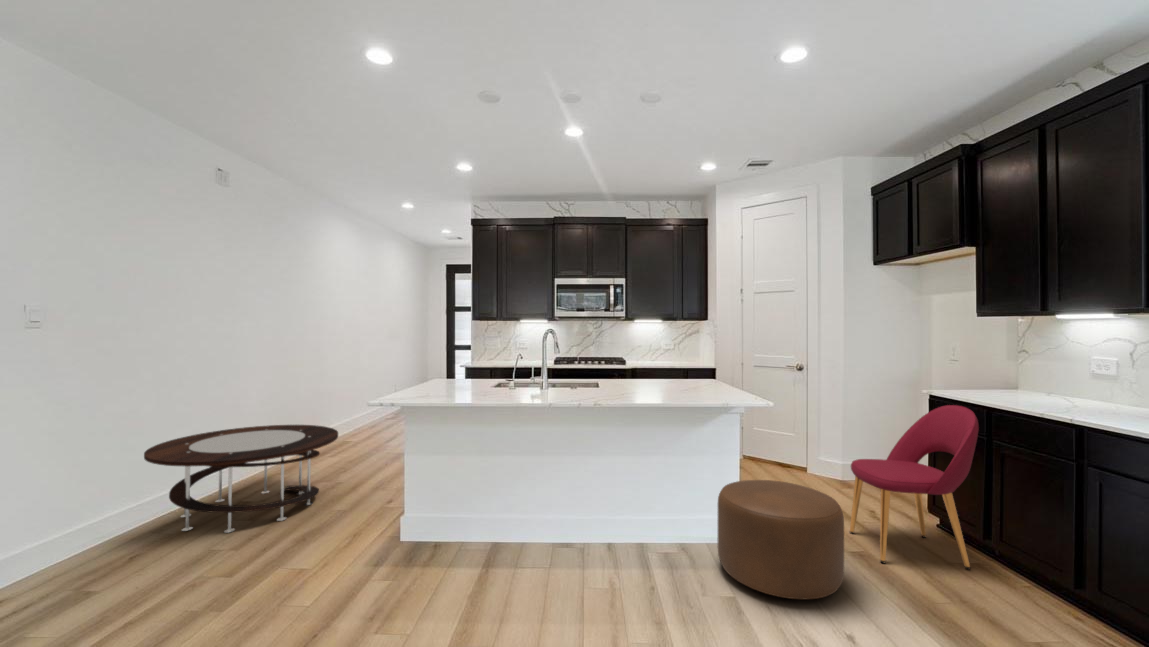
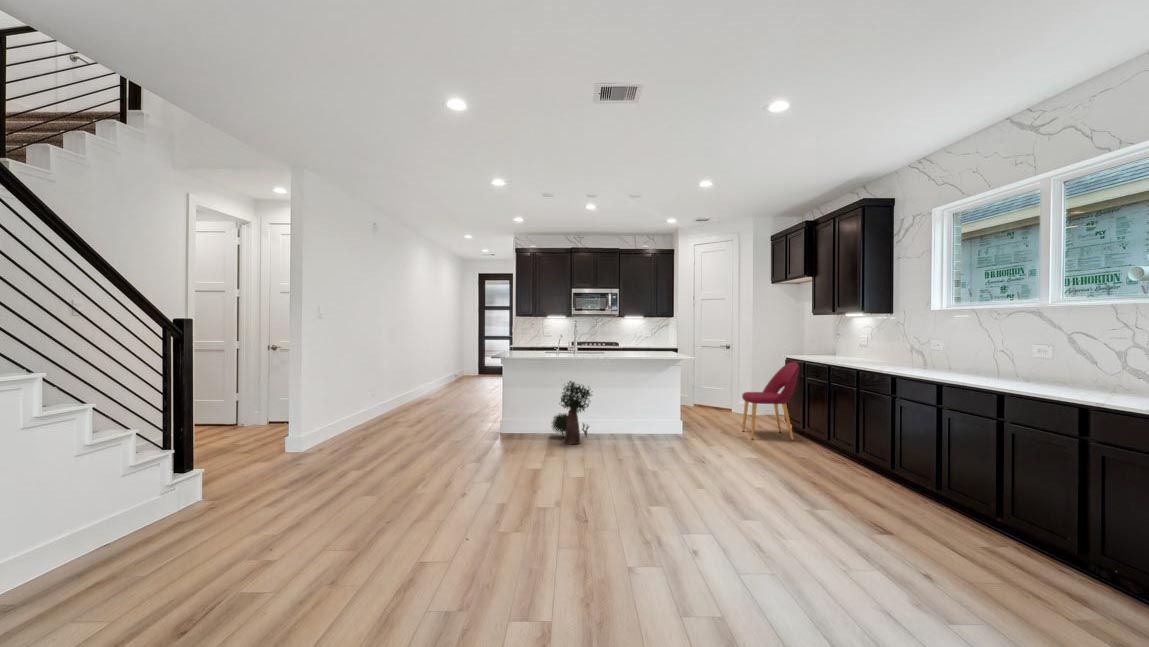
coffee table: present [144,425,338,533] -> none [359,381,455,433]
potted plant: none [485,442,563,579] -> present [552,381,591,444]
ottoman: present [717,480,844,599] -> none [670,400,728,447]

